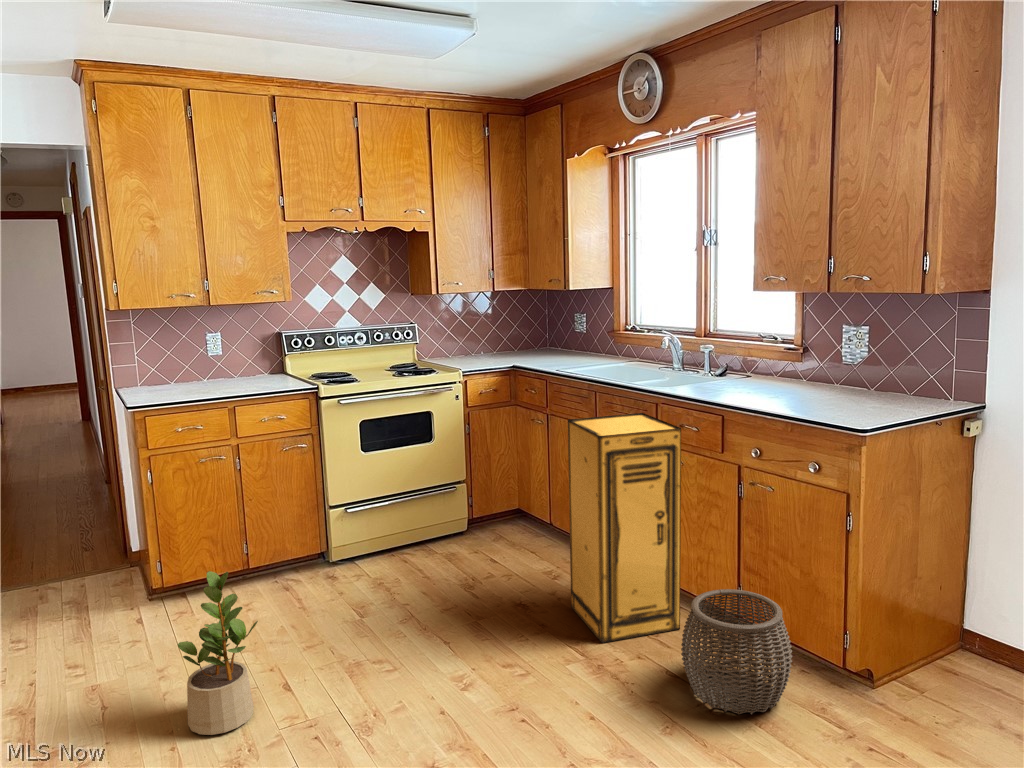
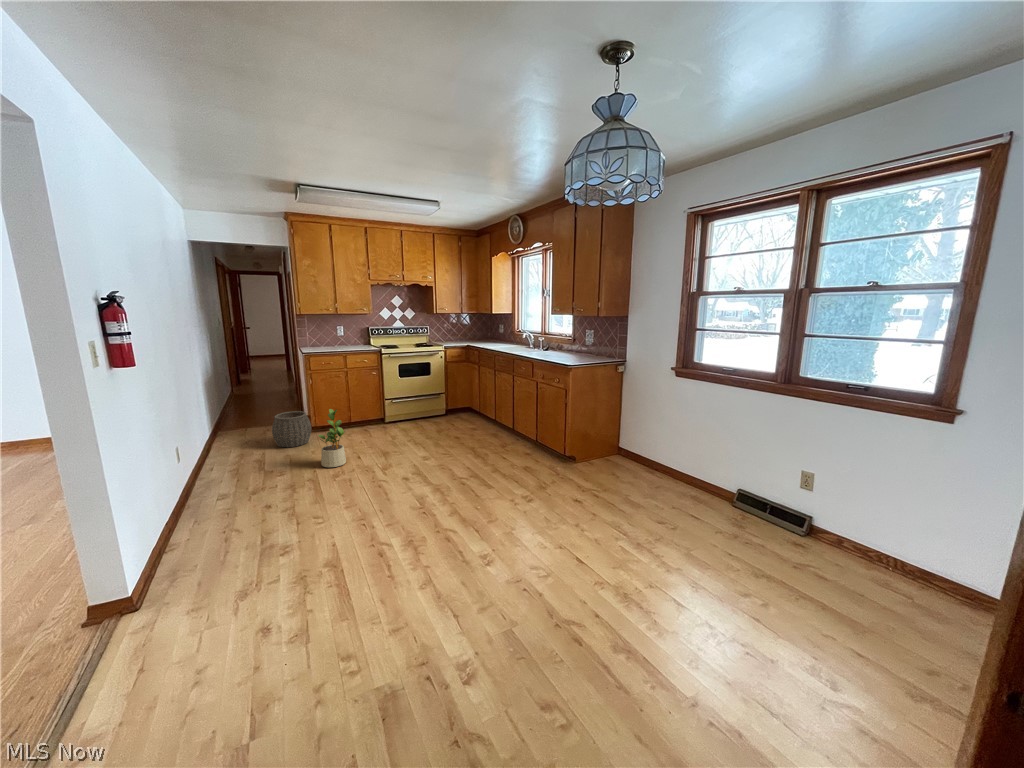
storage cabinet: present [568,413,681,643] -> none [476,362,516,449]
woven basket: present [681,589,792,714] -> present [272,411,311,447]

